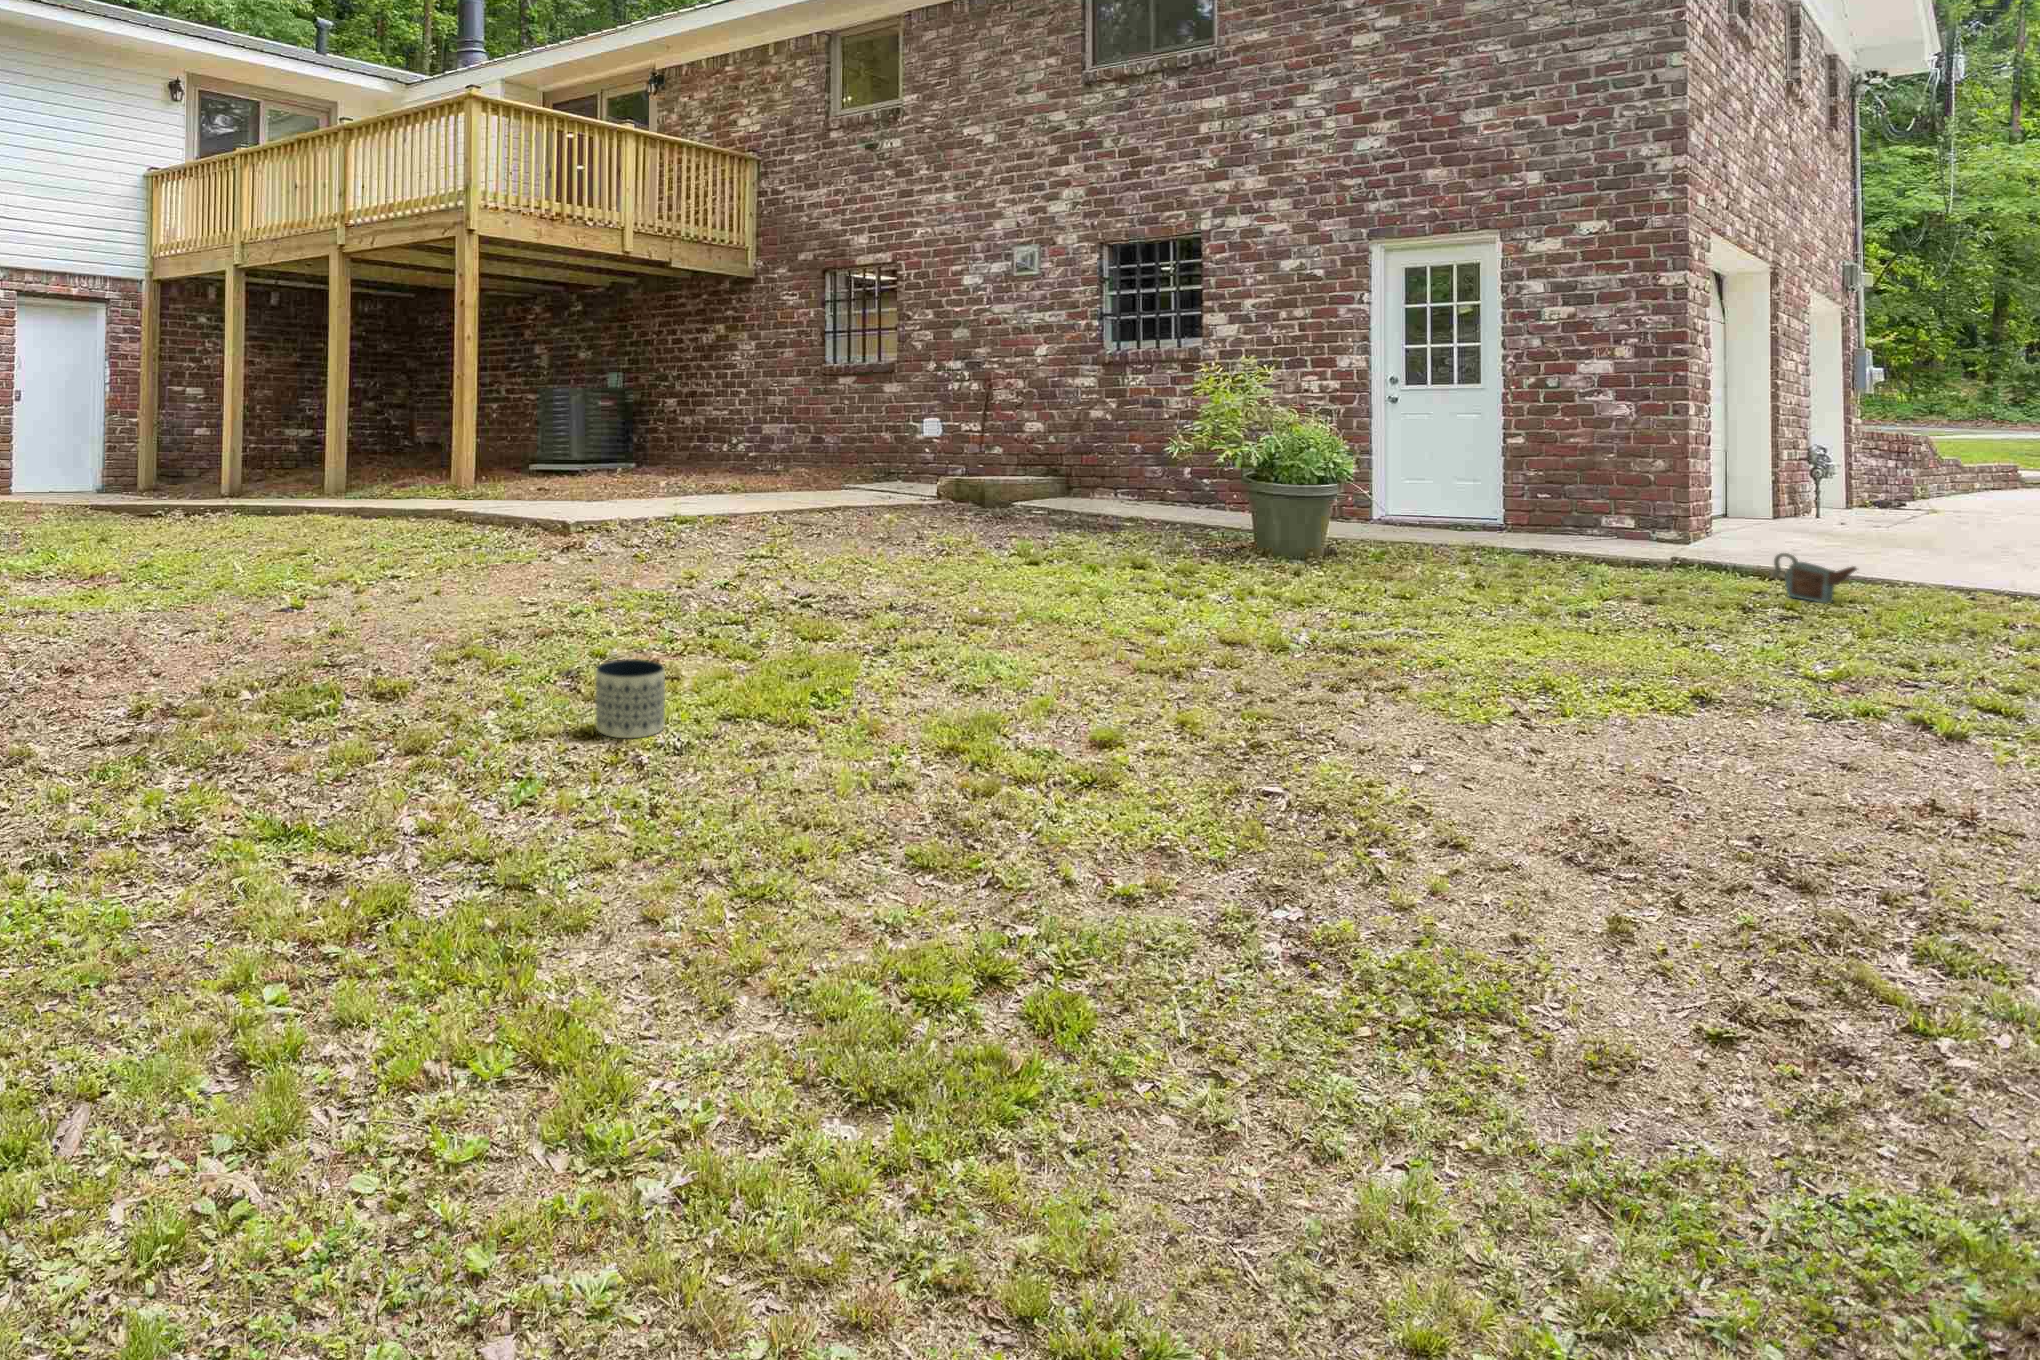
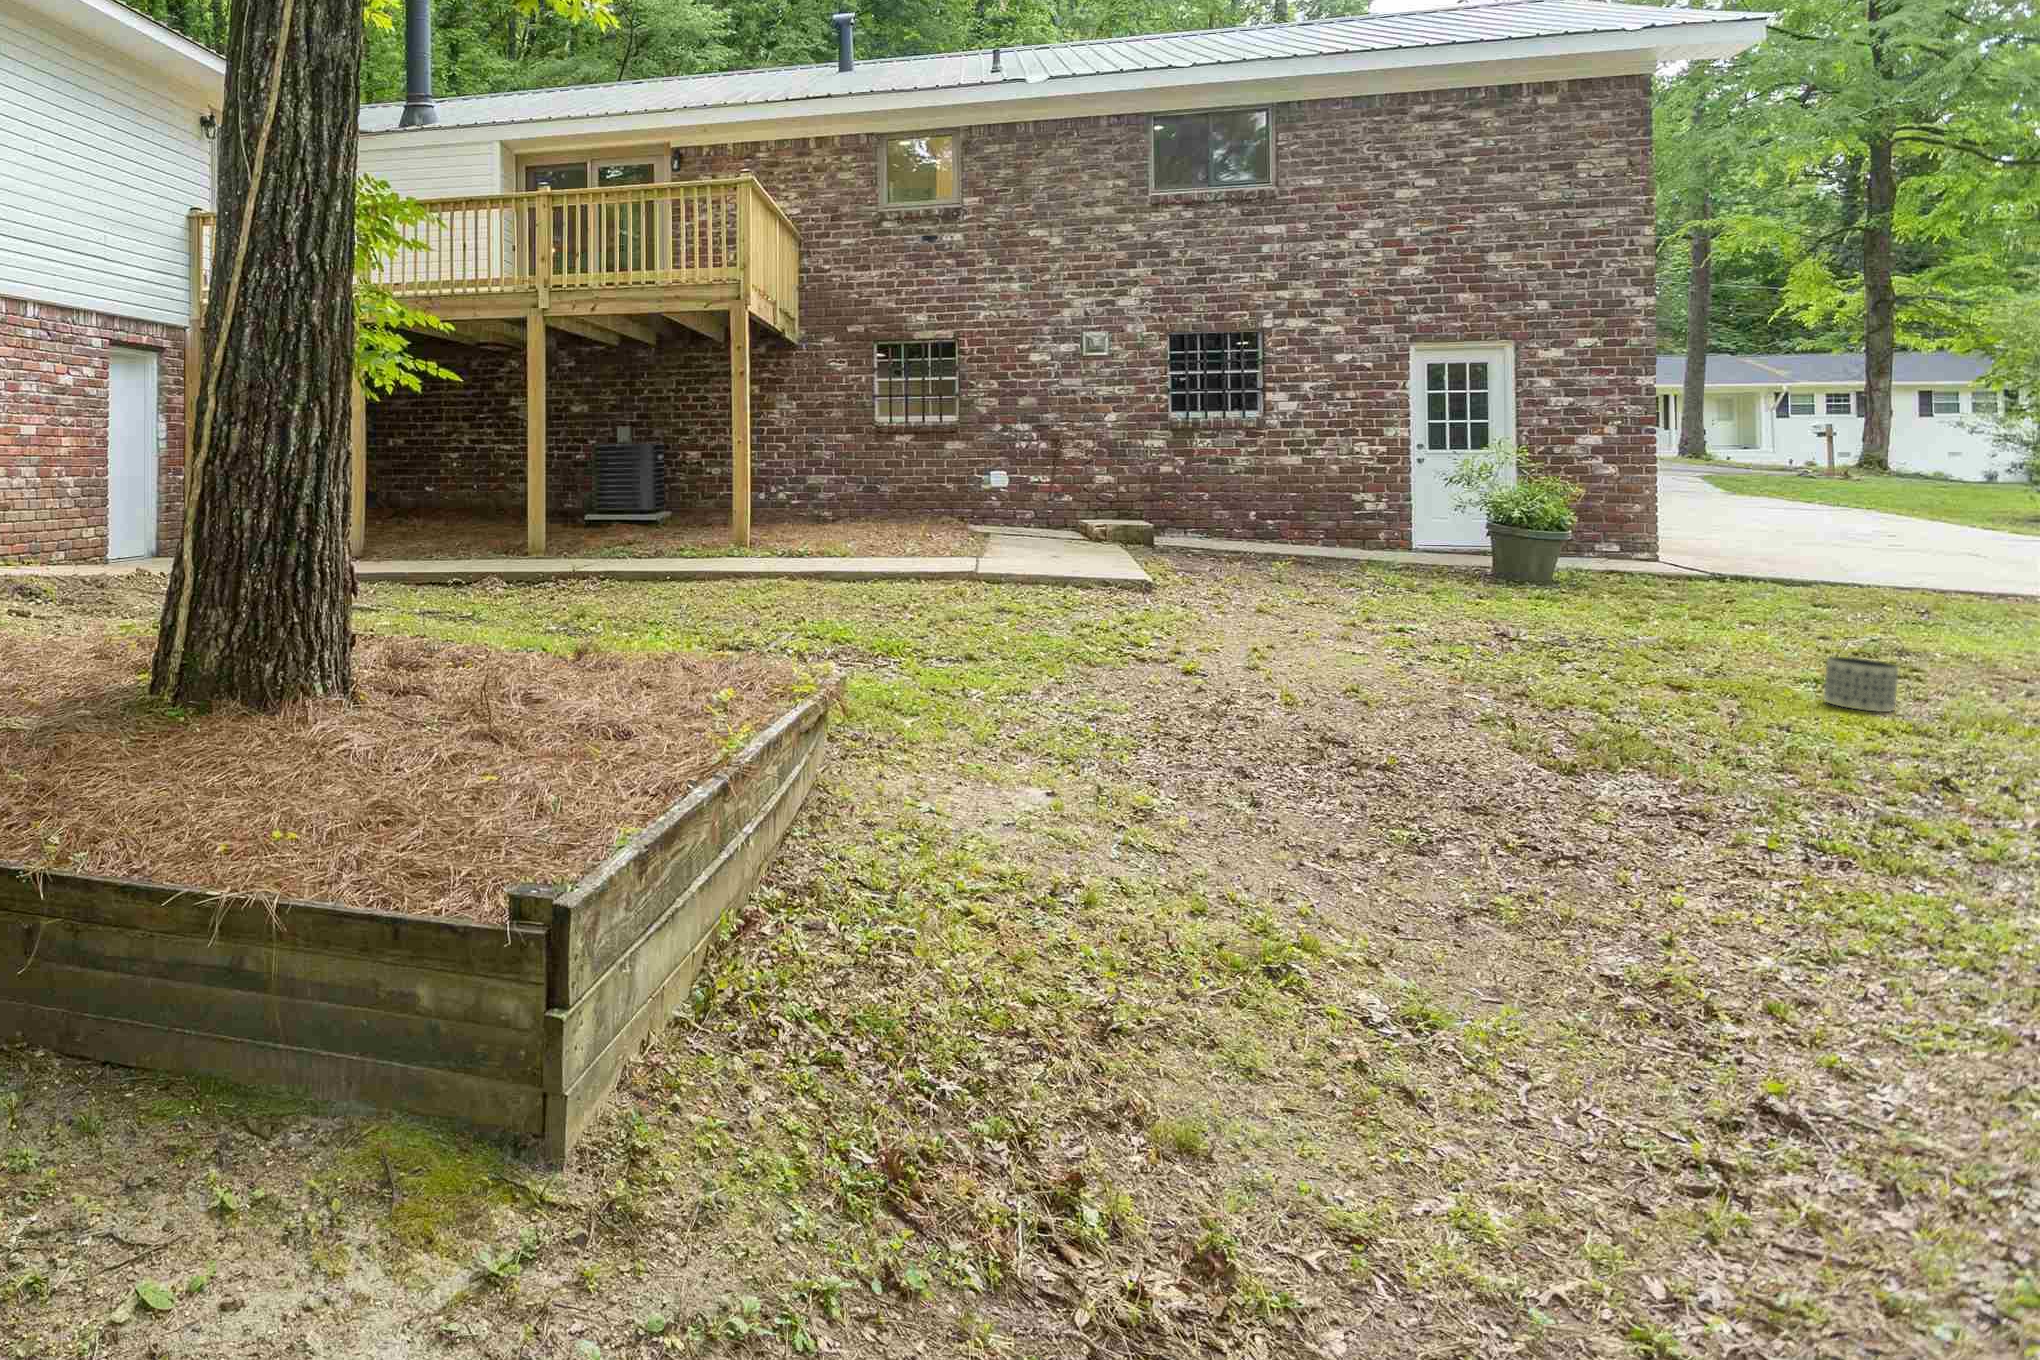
watering can: present [1773,553,1857,603] -> none [1876,560,1947,591]

